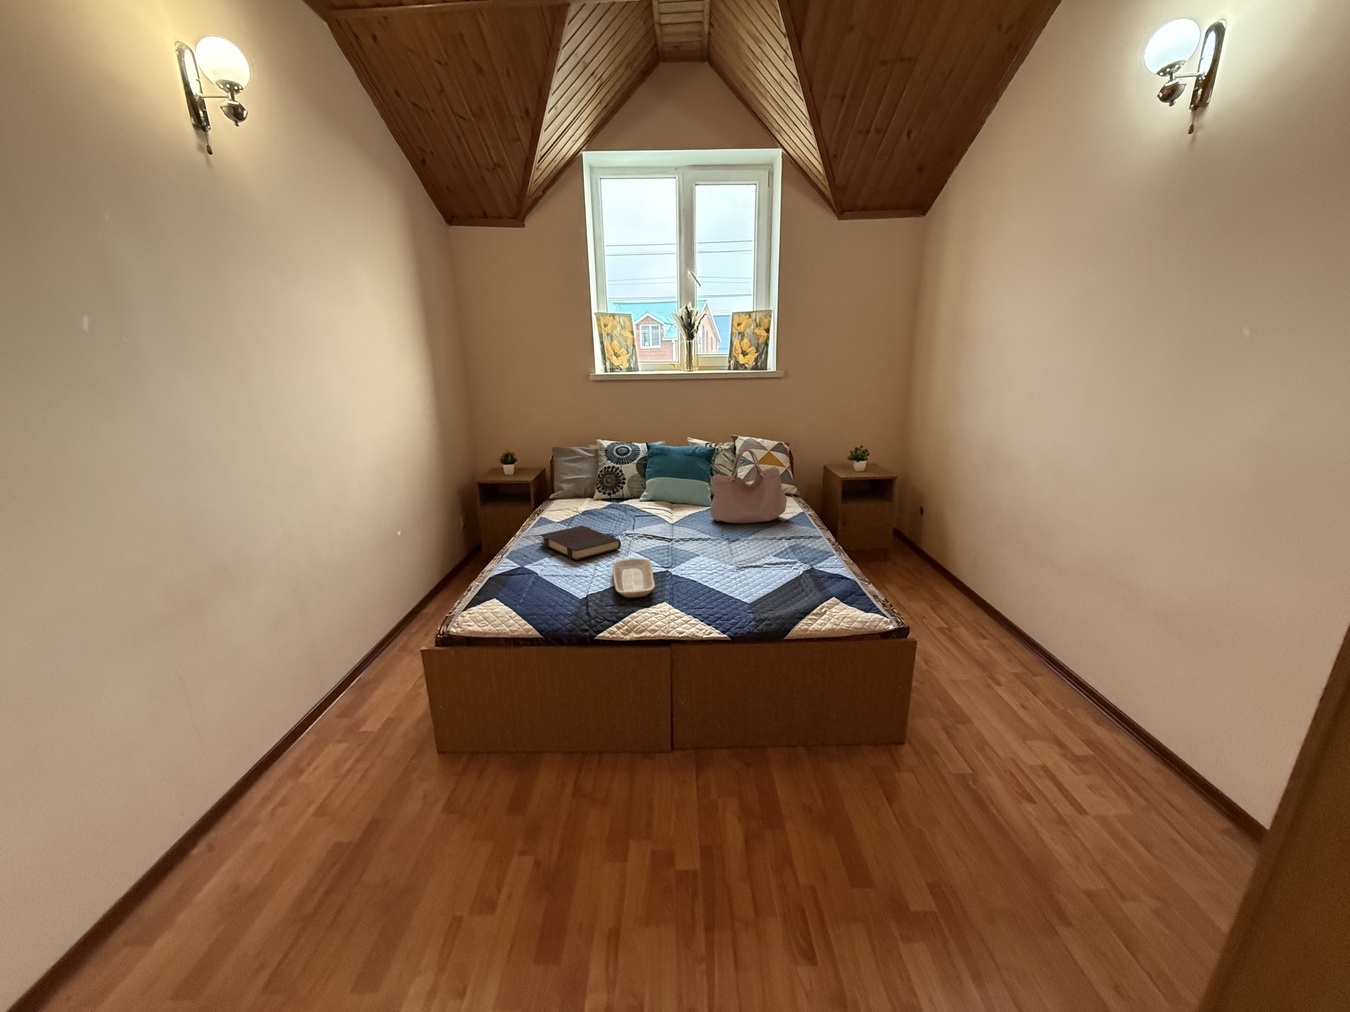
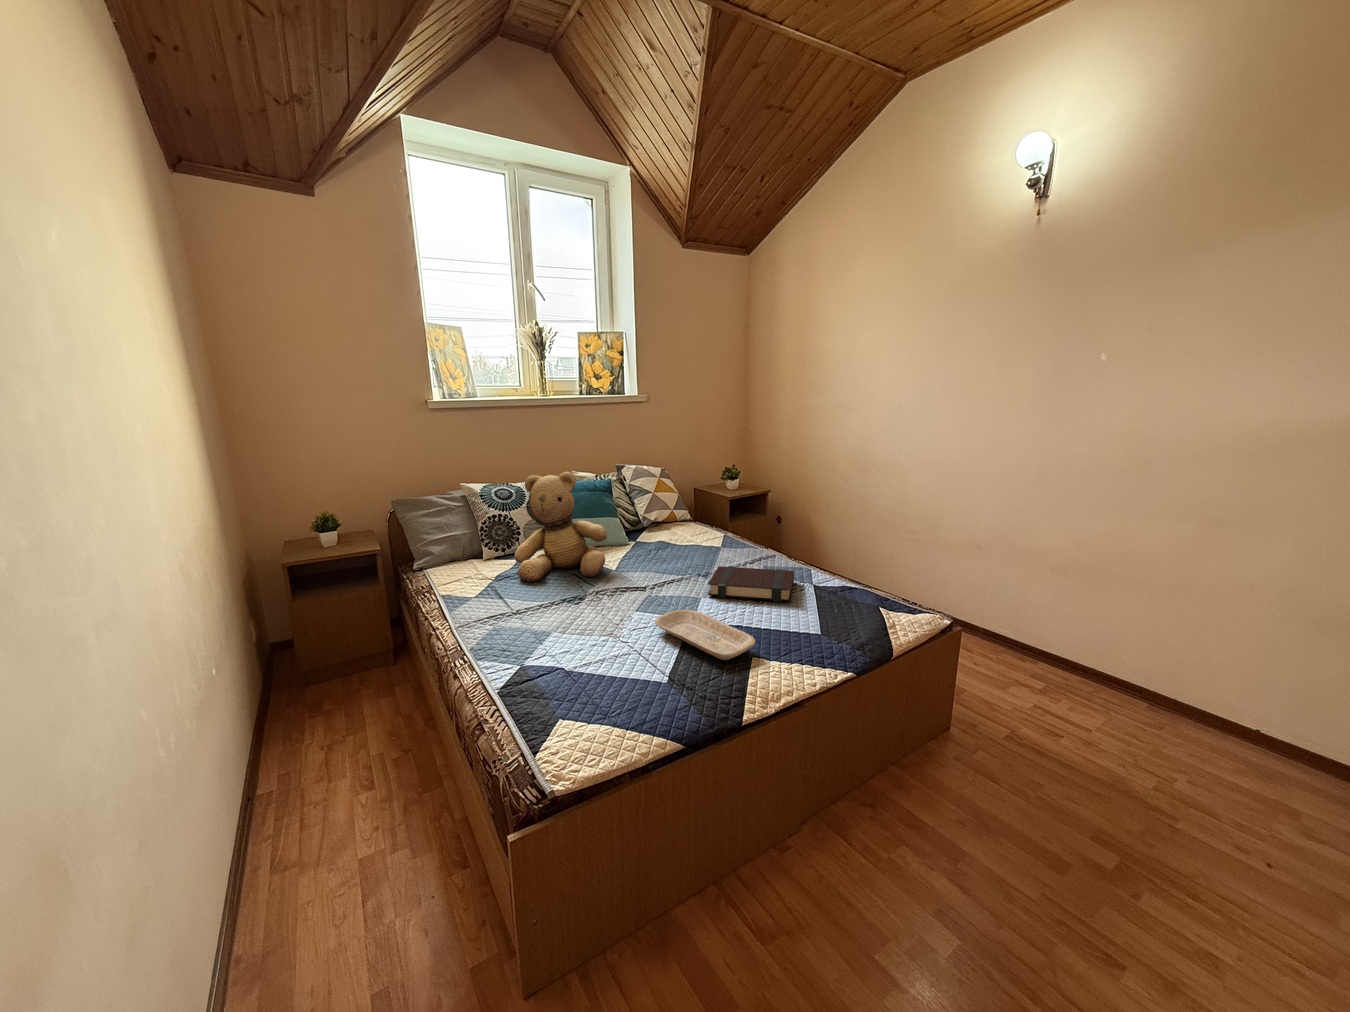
teddy bear: none [590,440,659,526] -> present [514,472,607,583]
handbag: present [710,449,787,523] -> none [656,471,726,556]
book: present [540,526,621,560] -> present [708,566,794,602]

